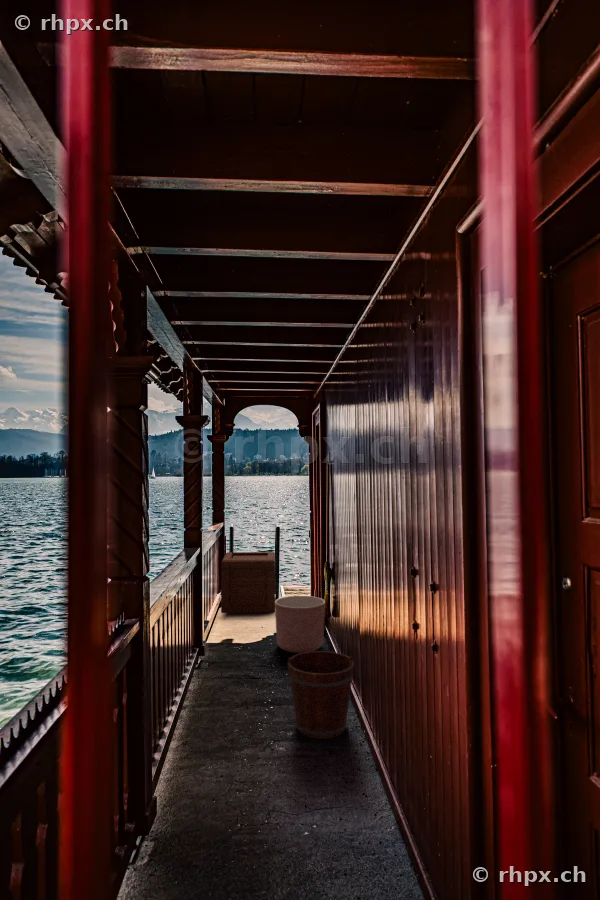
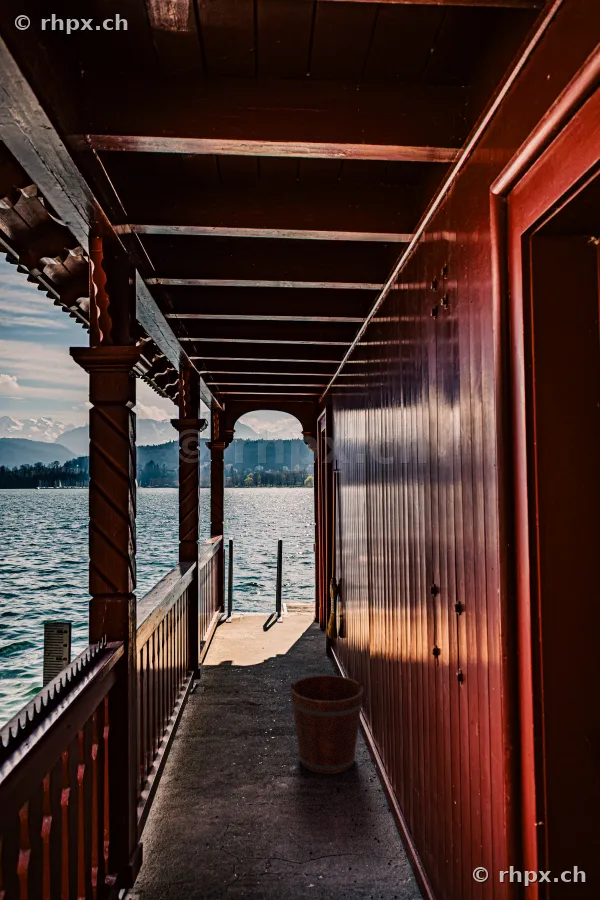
wooden crate: present [221,552,275,613] -> none [220,567,277,632]
planter: present [275,596,325,653] -> none [277,614,330,675]

